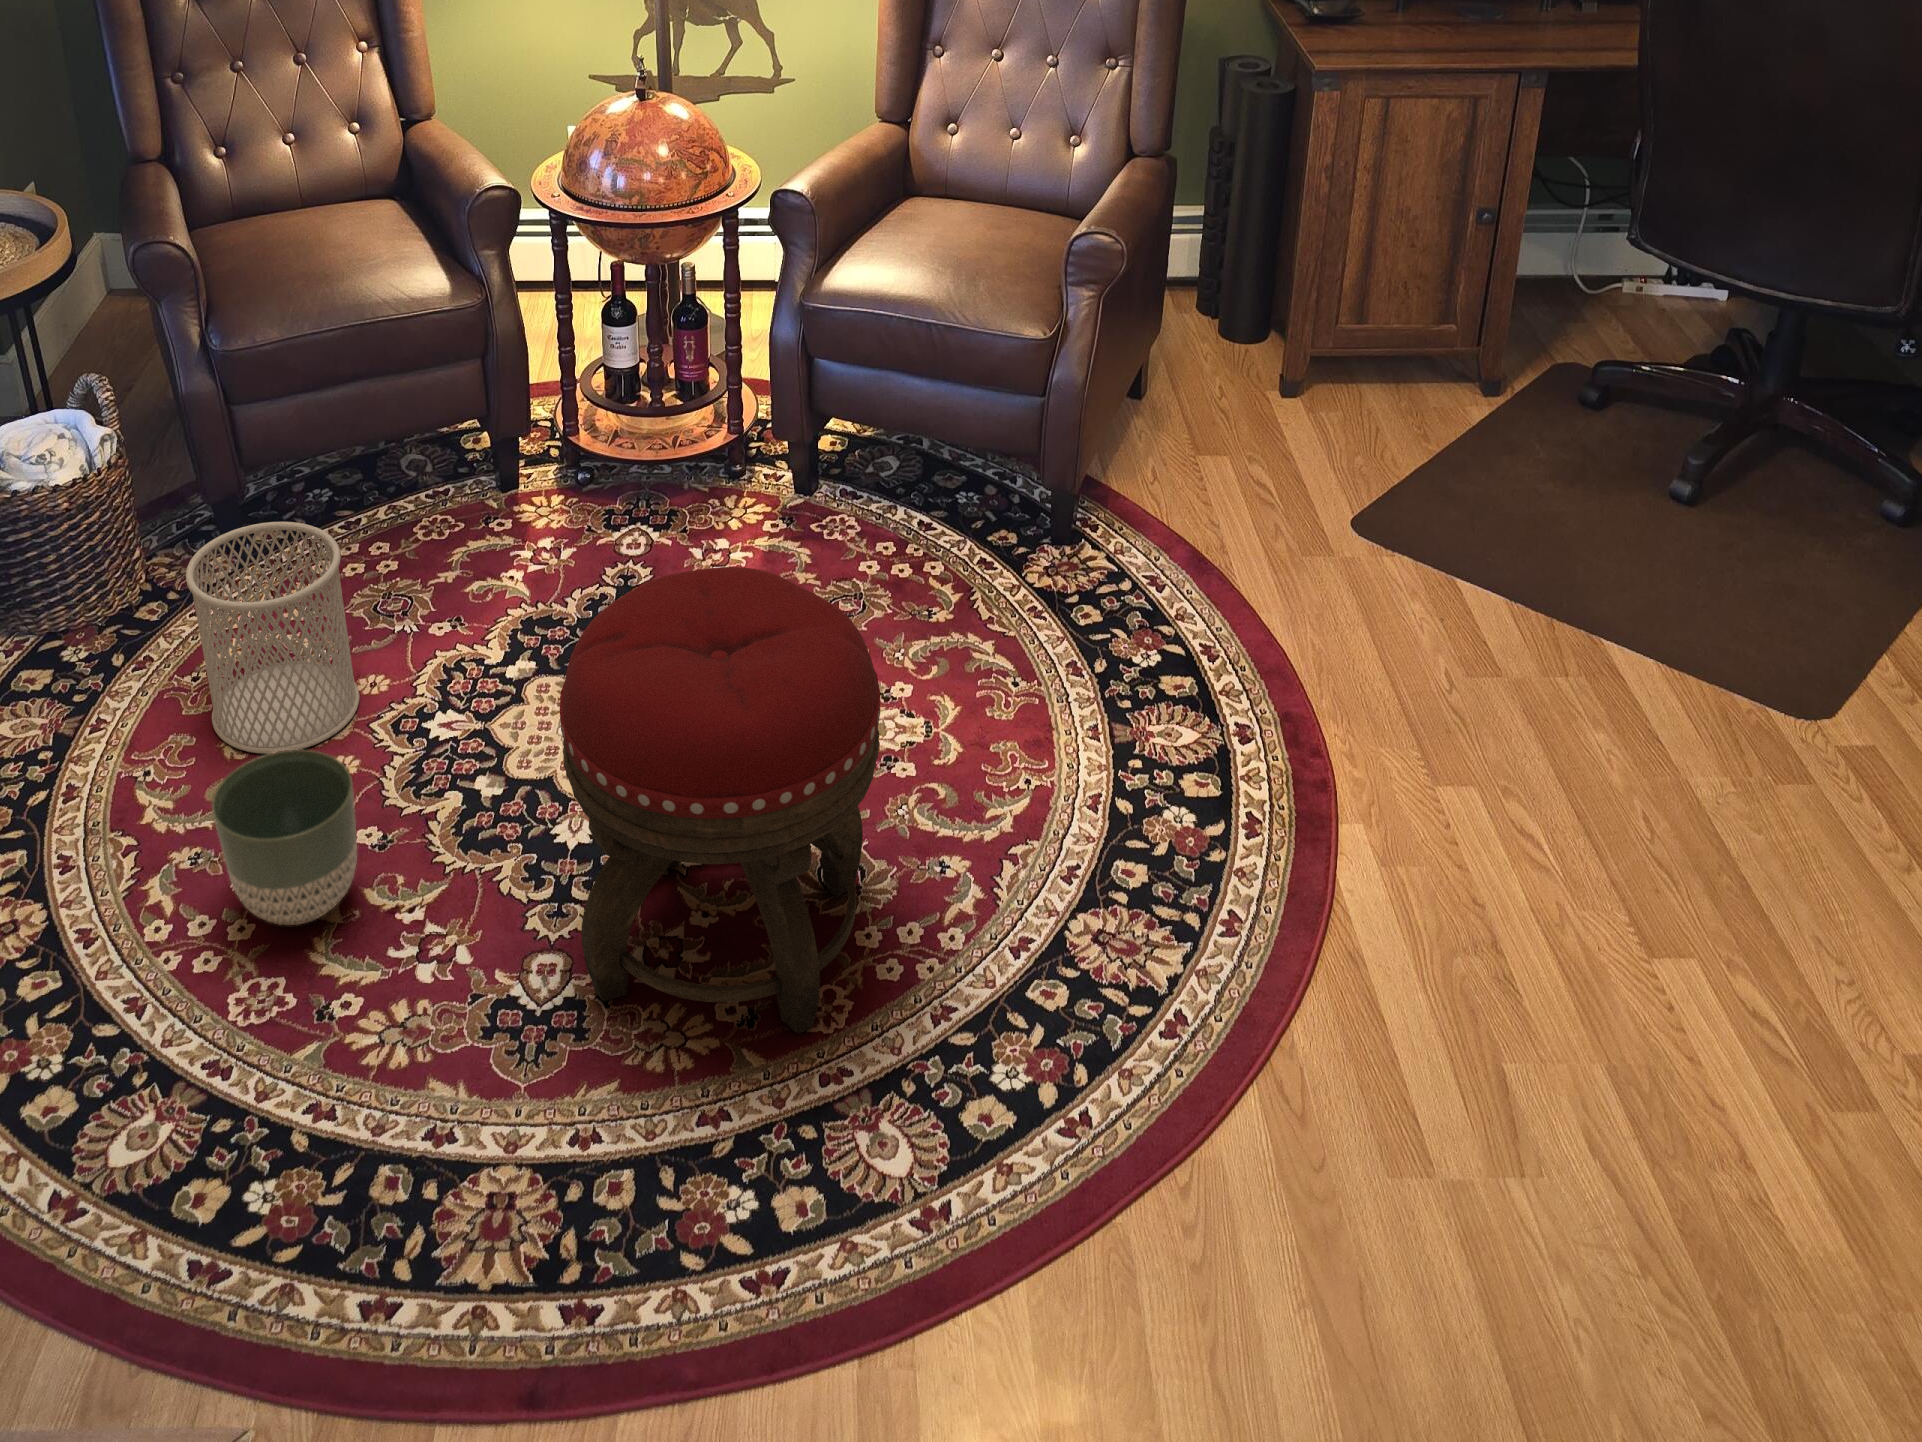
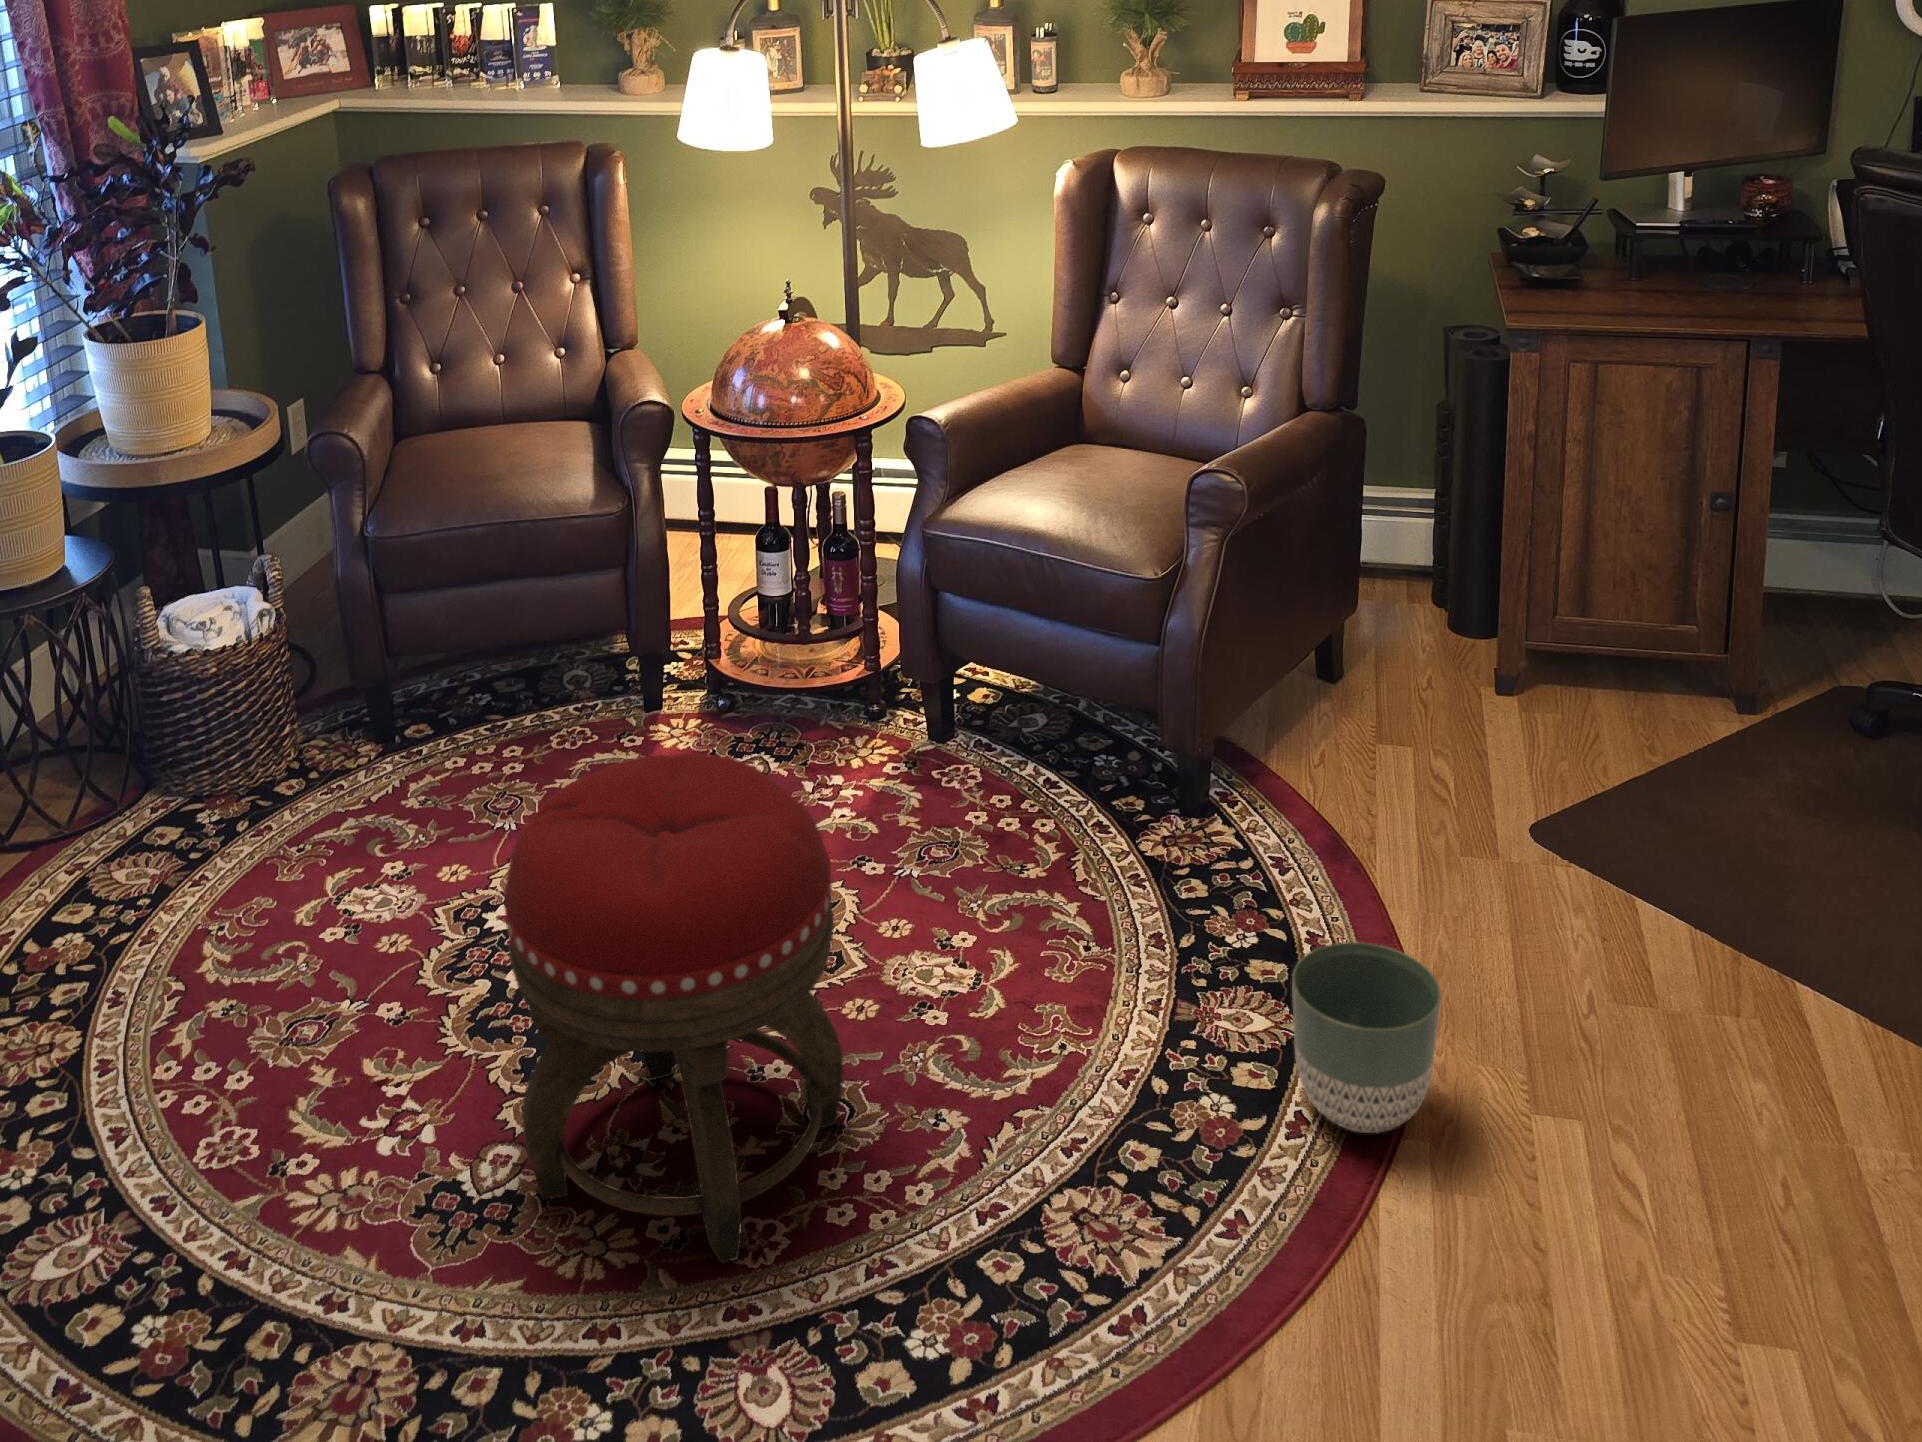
wastebasket: present [186,522,359,754] -> none [275,697,439,923]
planter: present [212,750,357,925] -> present [1292,942,1441,1133]

